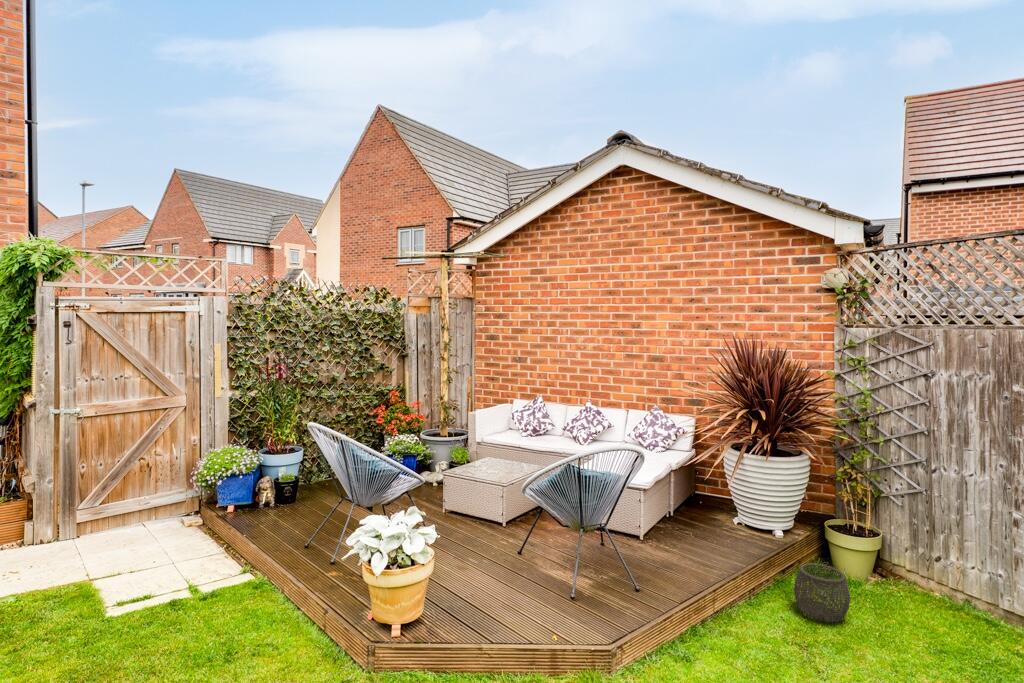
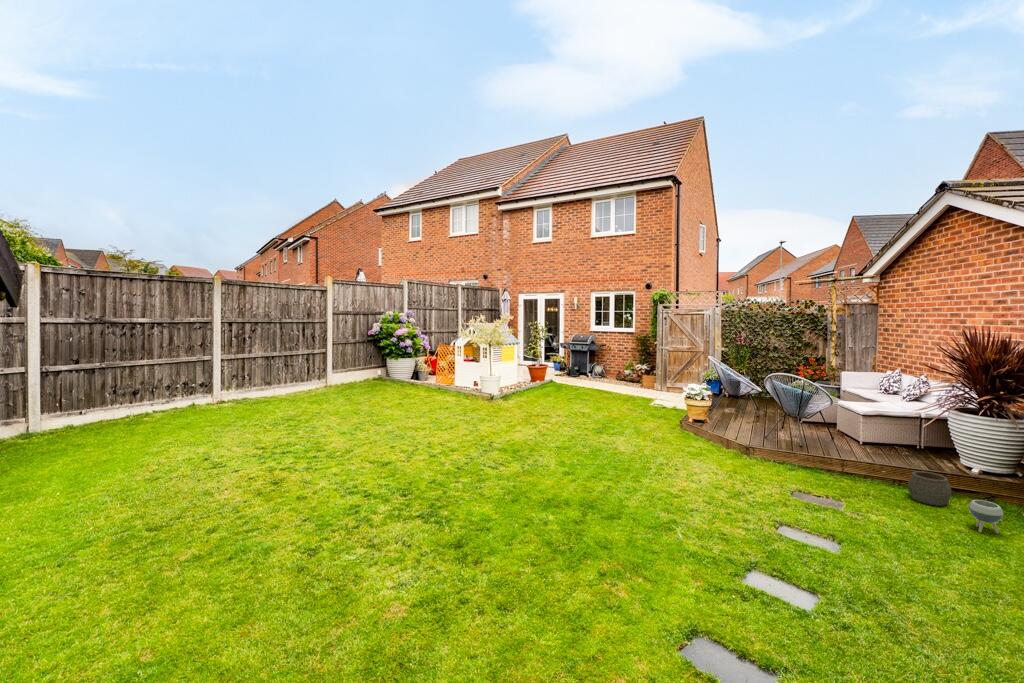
planter: none [909,590,950,645] -> present [969,500,1003,534]

